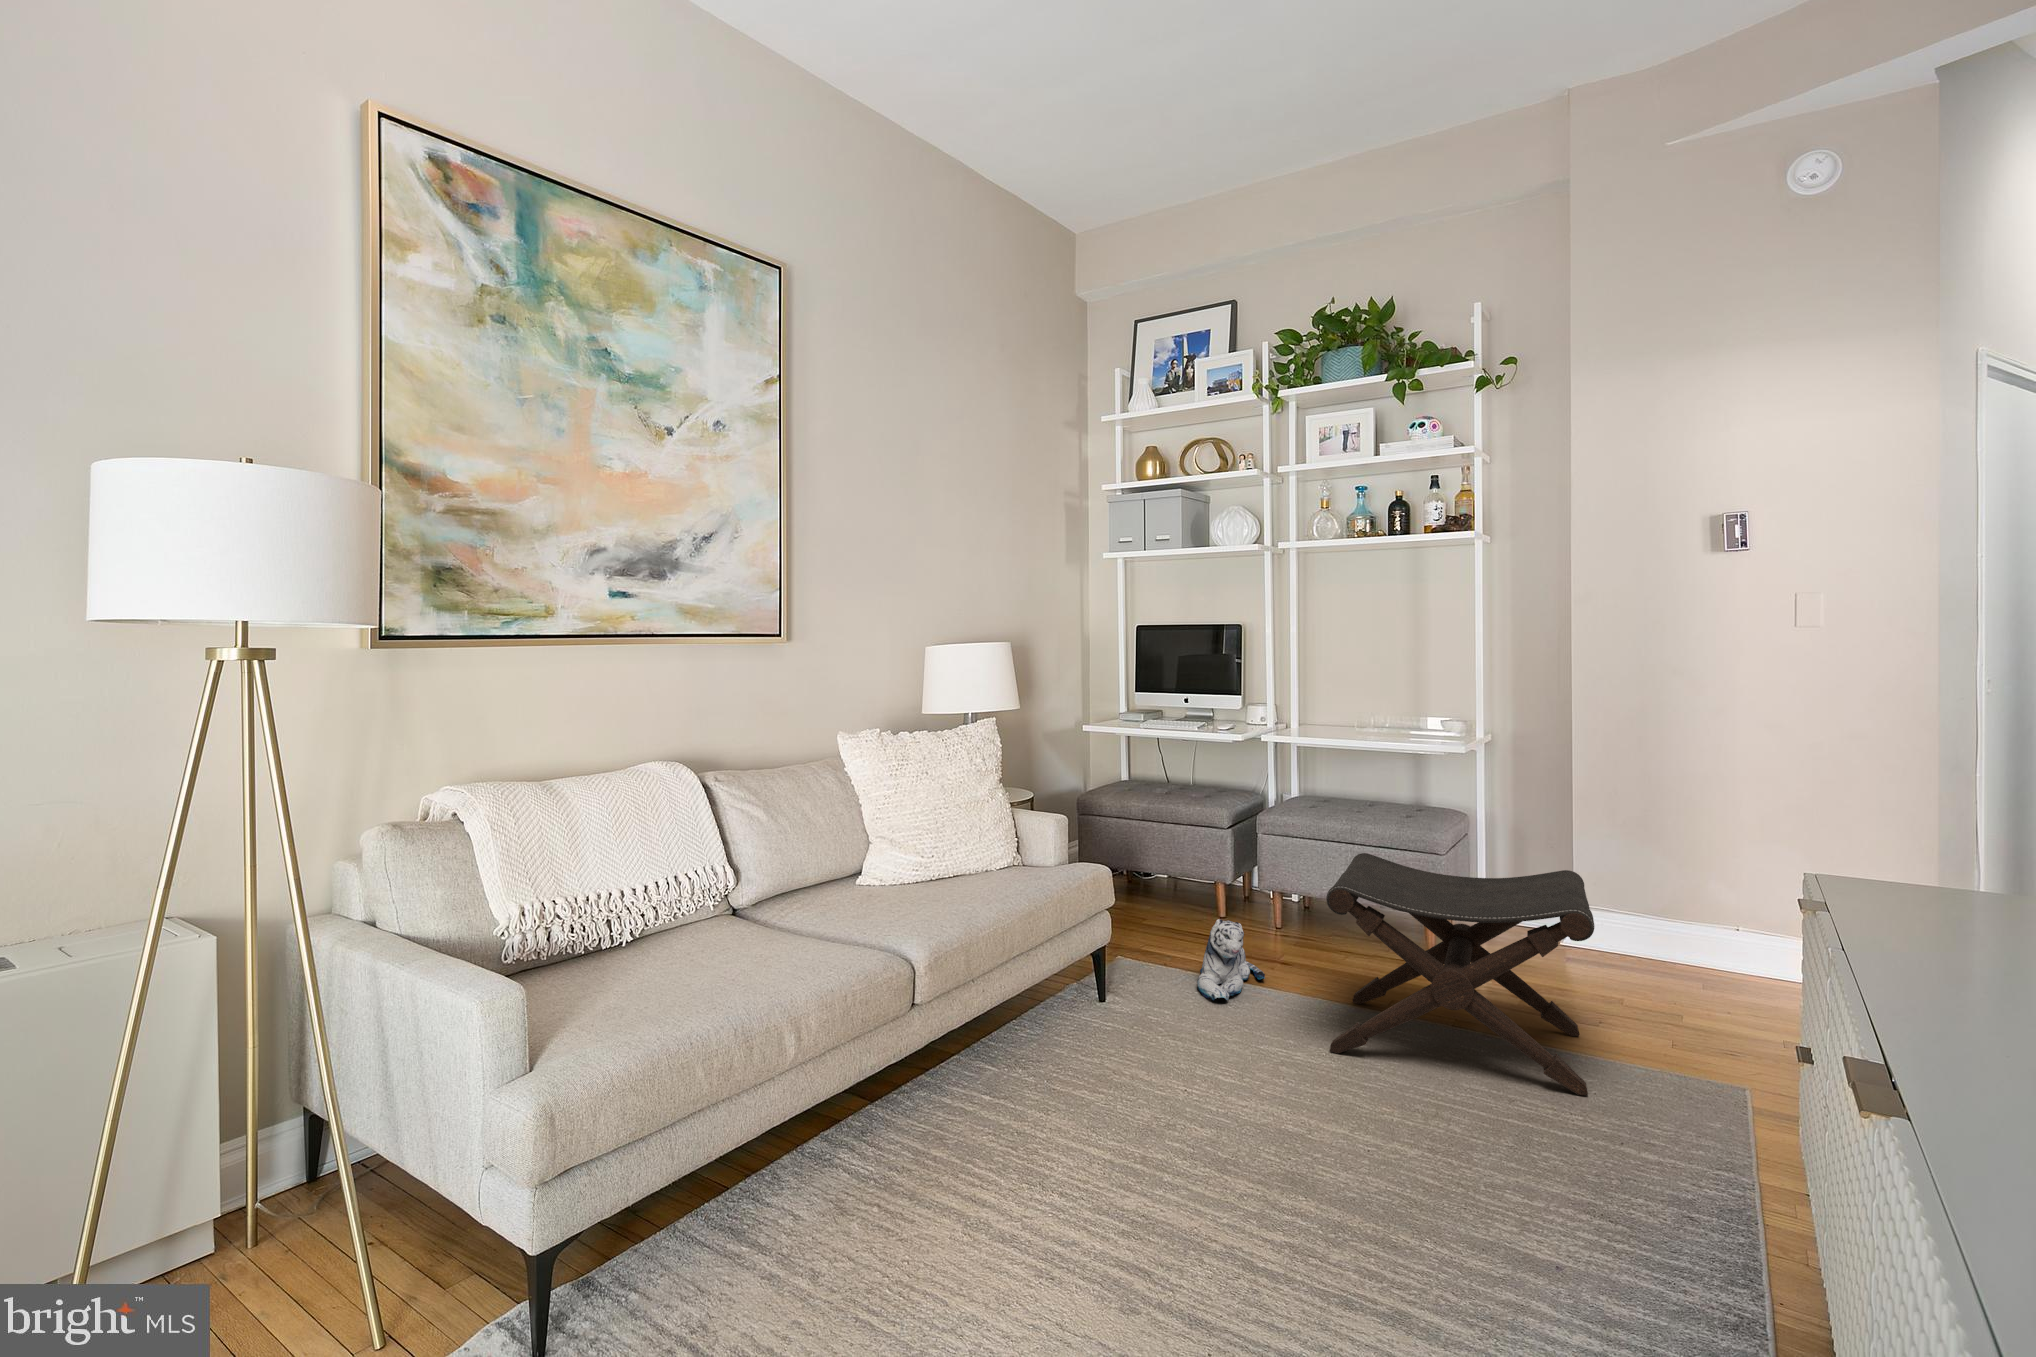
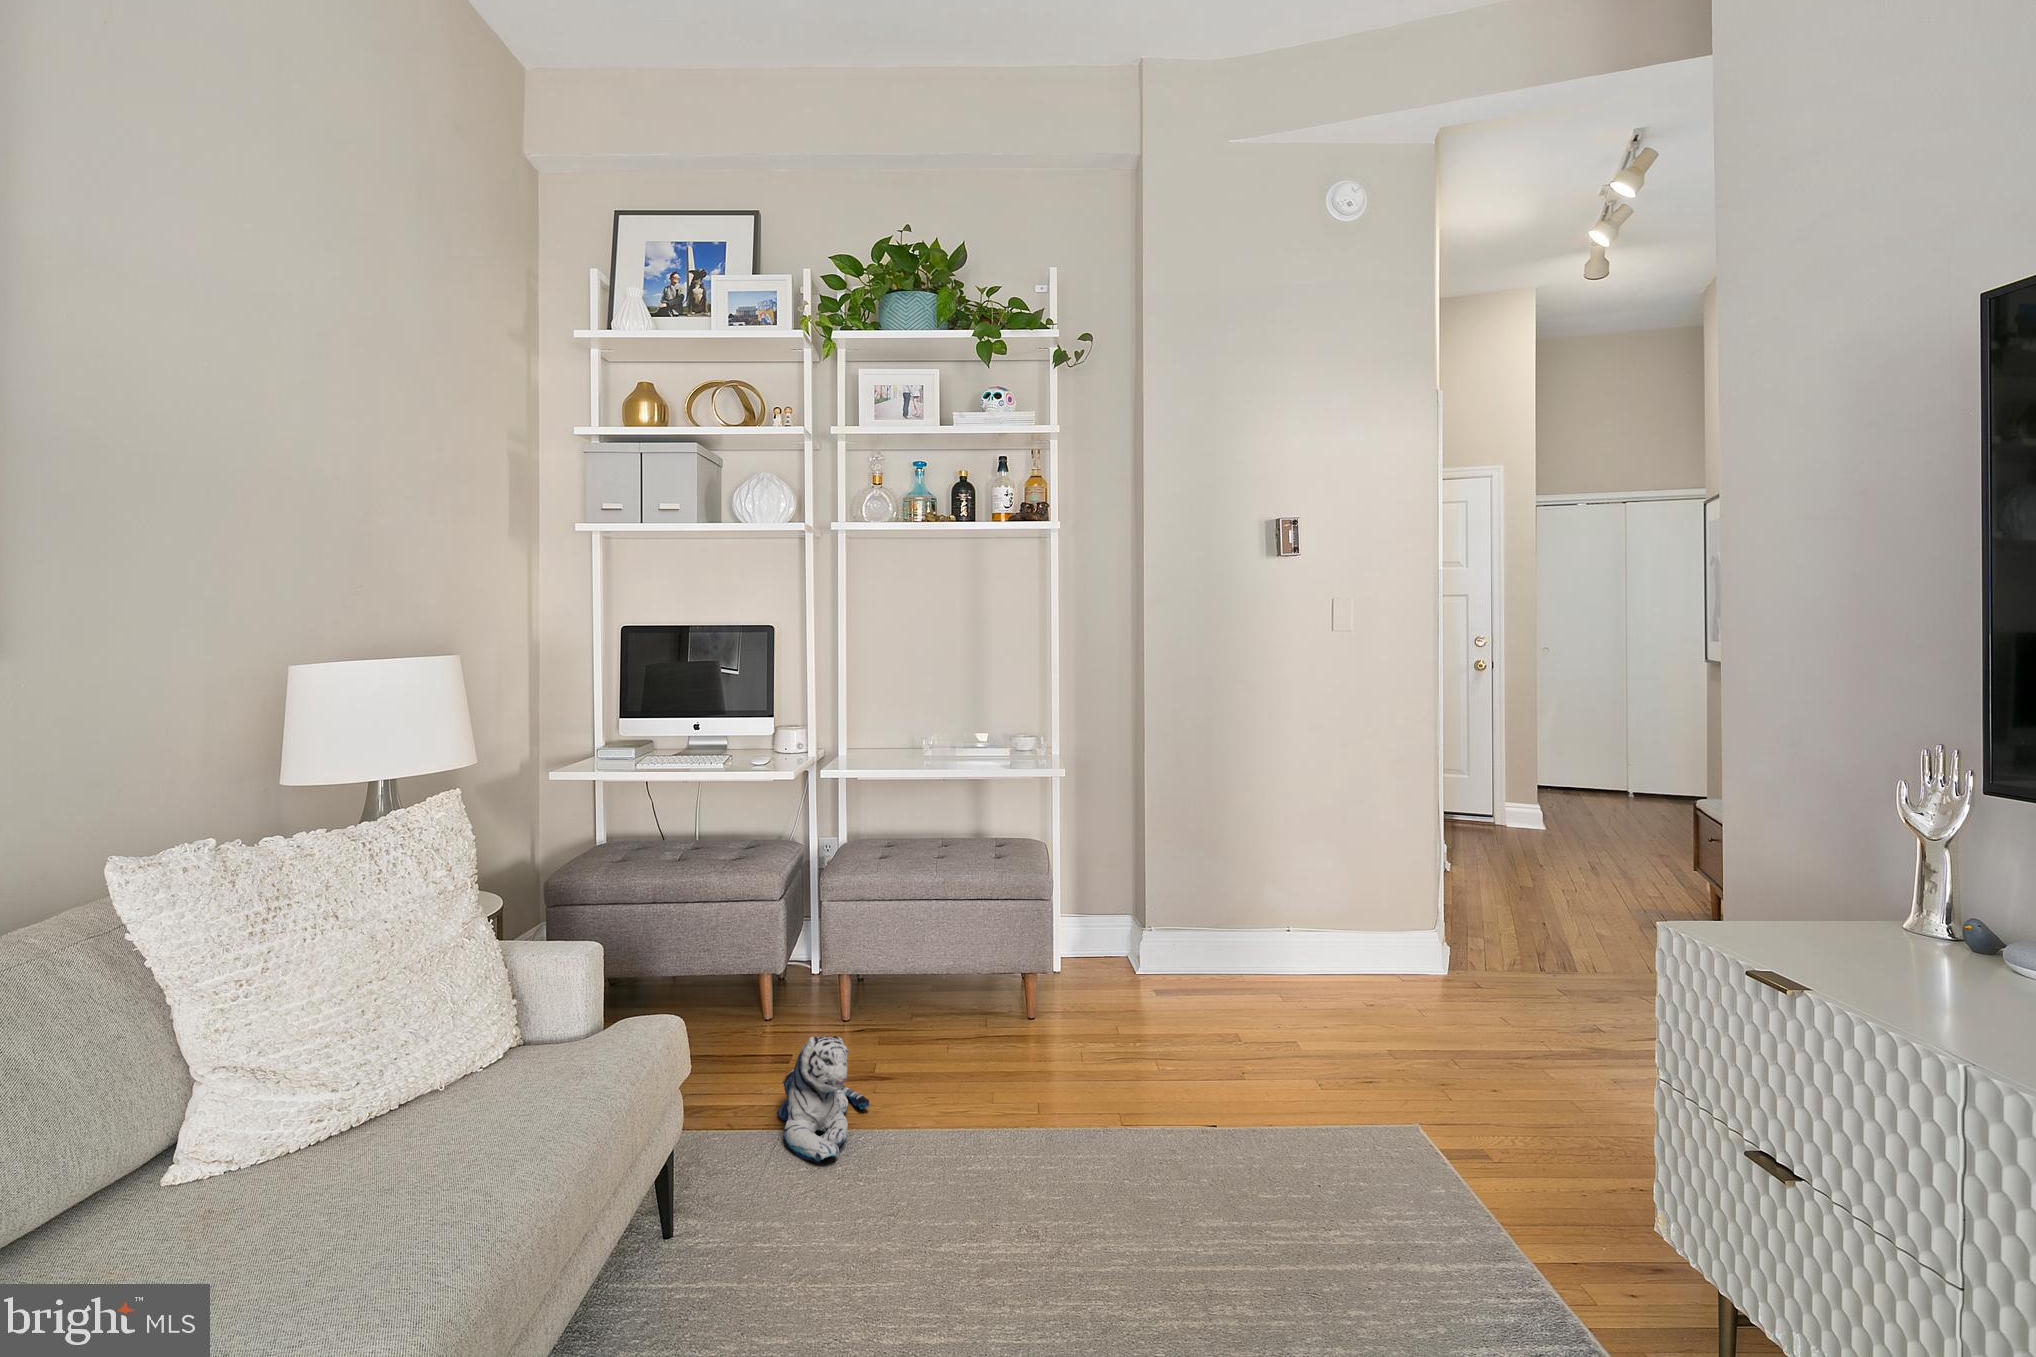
footstool: present [1326,853,1594,1095] -> none [987,913,1319,1212]

